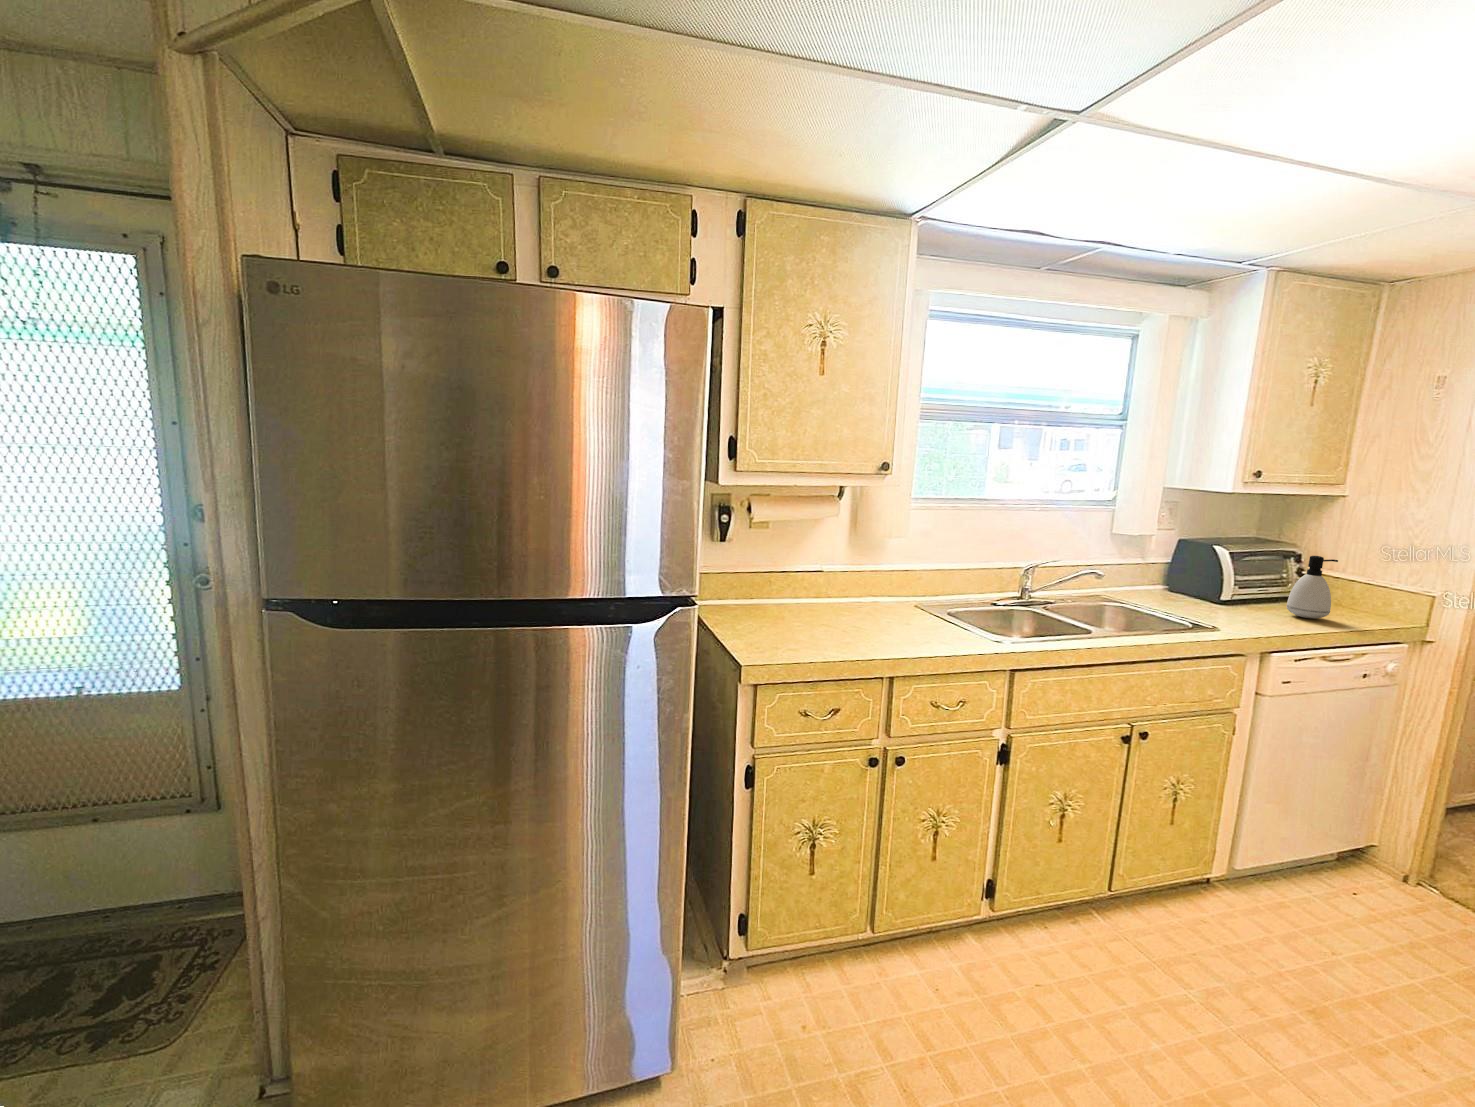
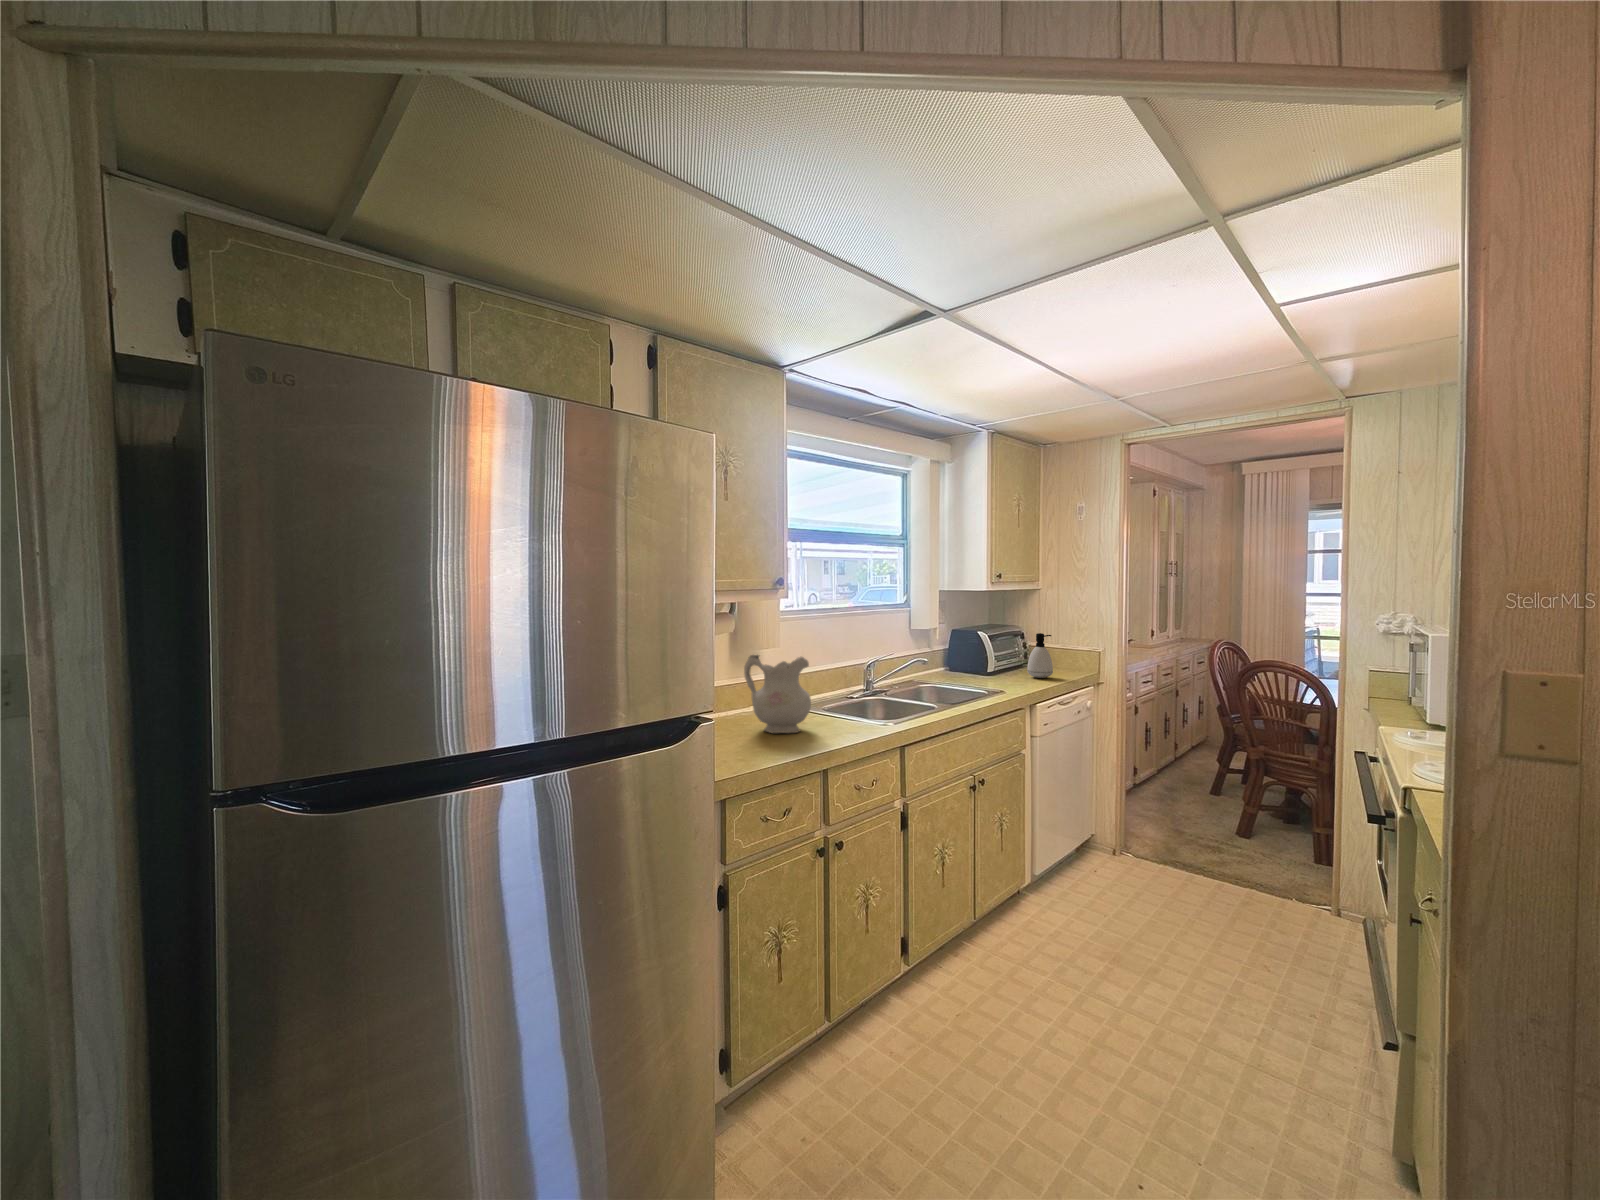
ceramic pitcher: none [836,543,904,633] -> present [744,655,811,733]

